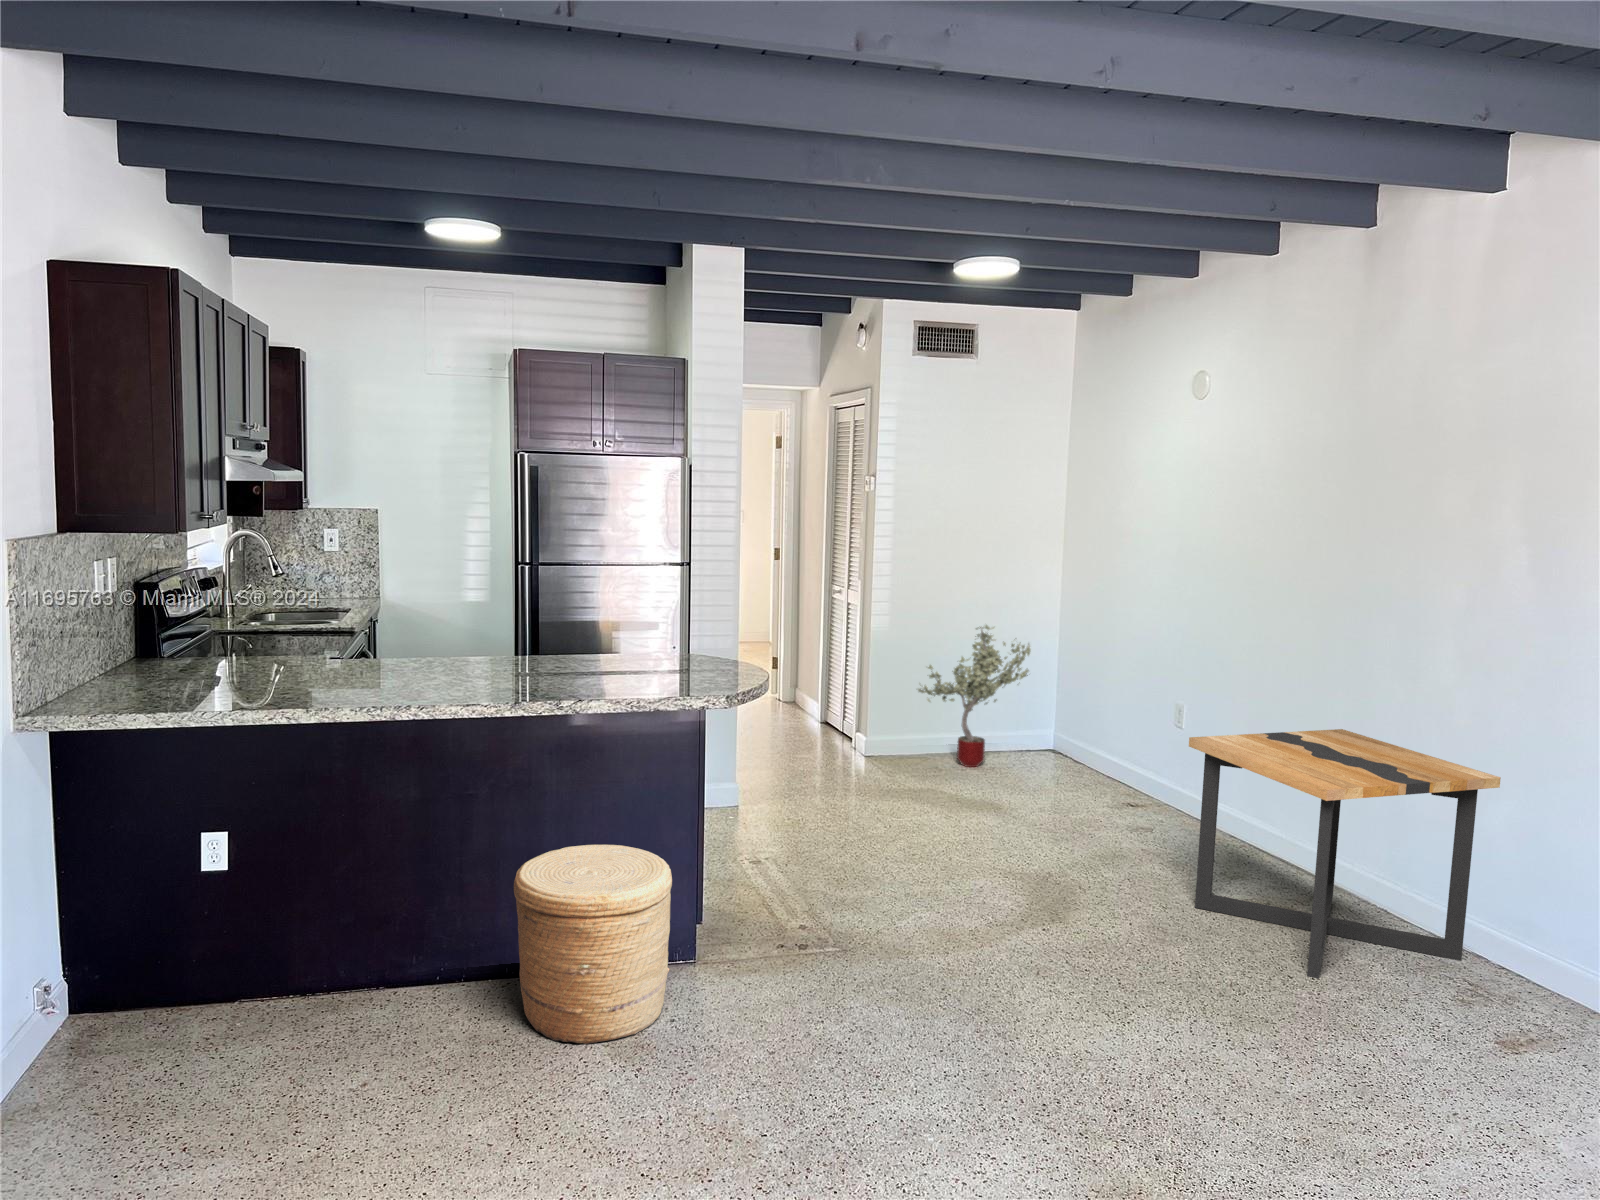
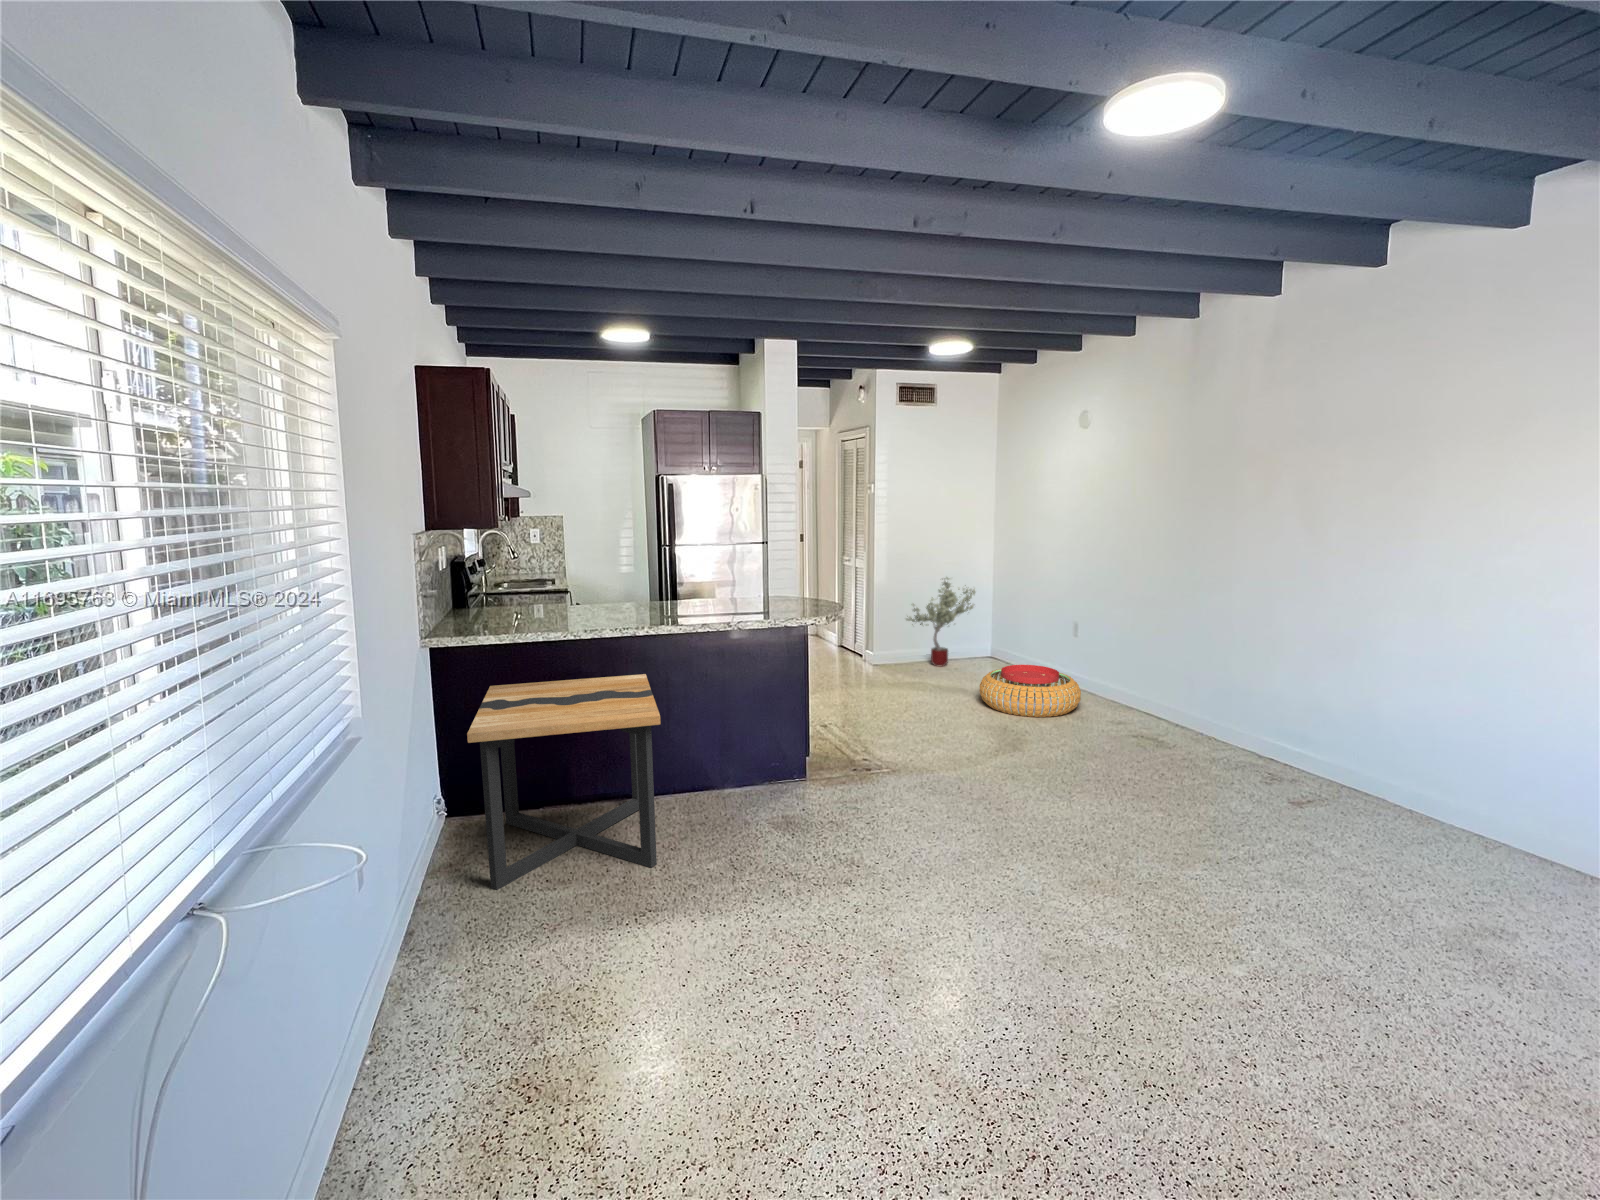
side table: present [1189,729,1501,979] -> present [467,674,661,890]
pouf: none [1017,774,1181,864] -> present [979,665,1081,717]
woven basket: present [514,845,672,1044] -> none [708,709,802,823]

